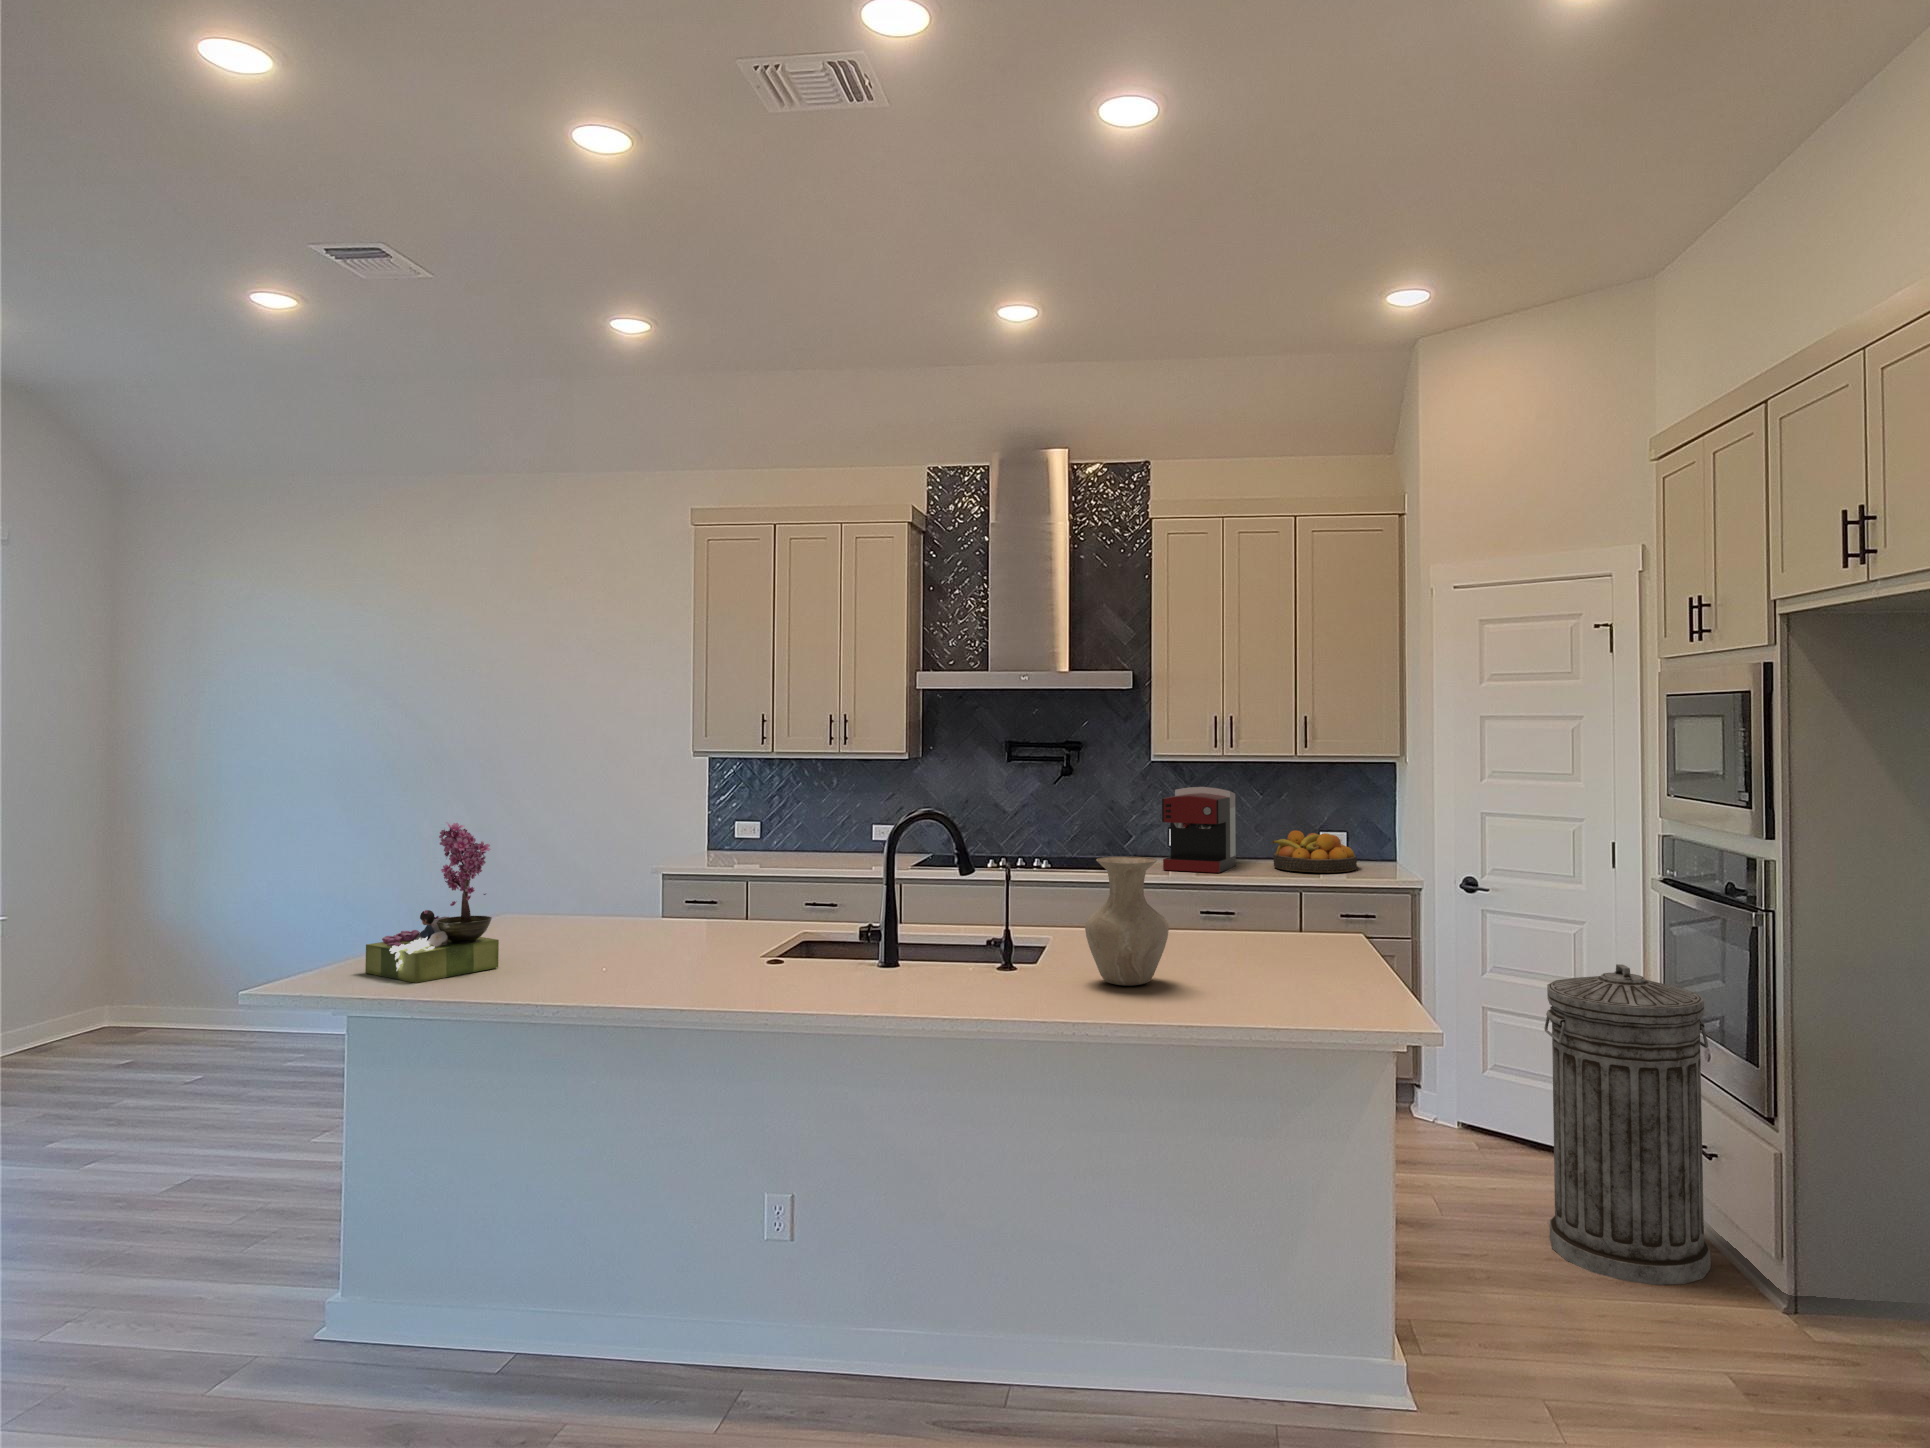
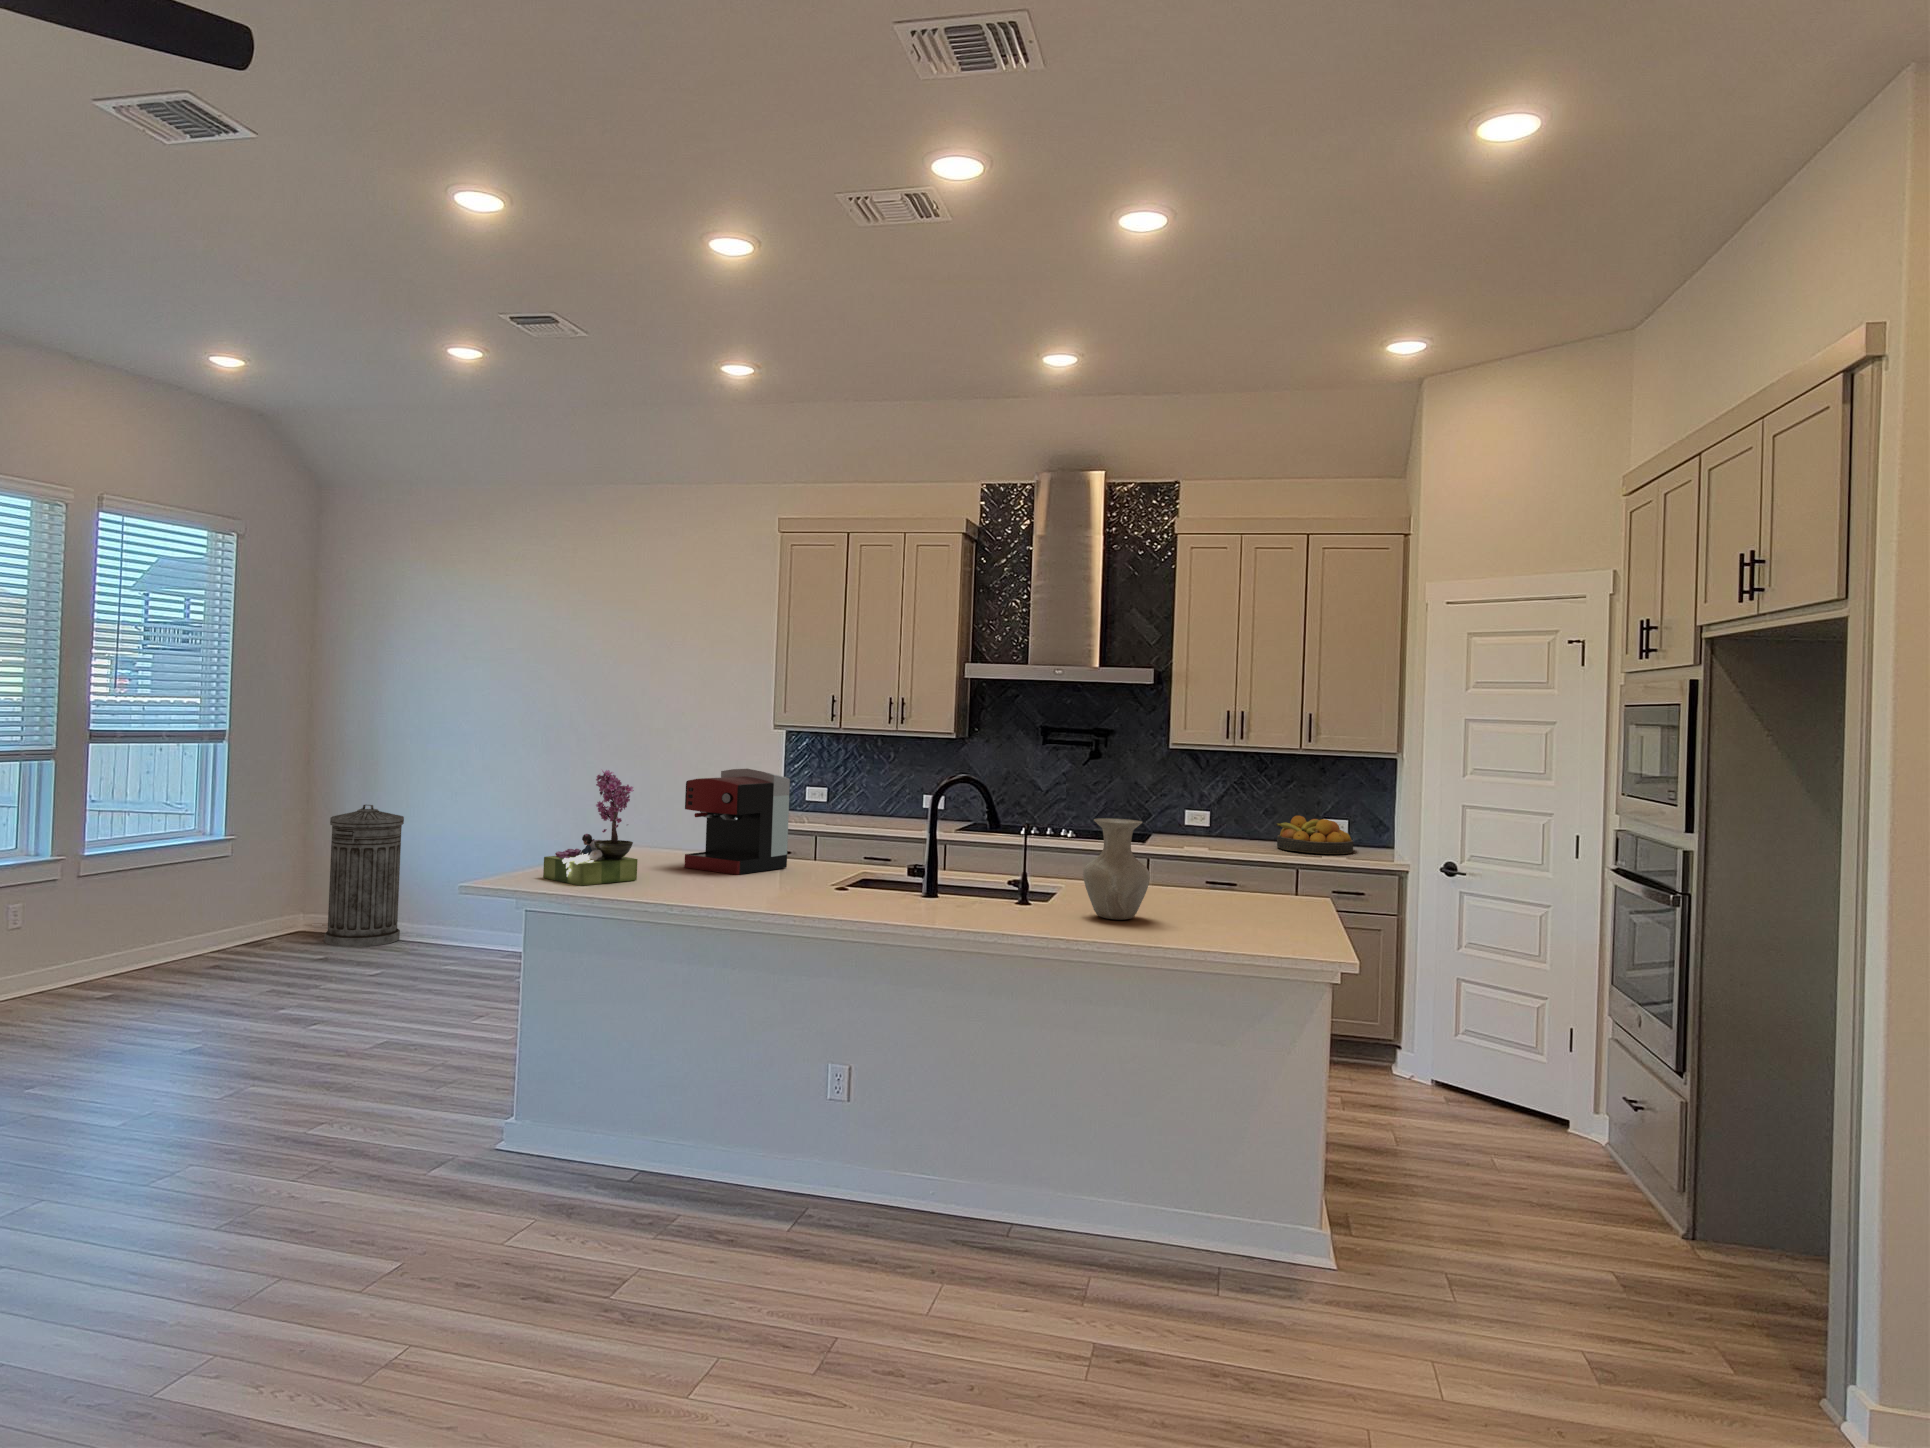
coffee maker: present [1162,787,1236,873] -> present [684,769,790,875]
trash can: present [1544,964,1711,1285] -> present [324,805,404,947]

